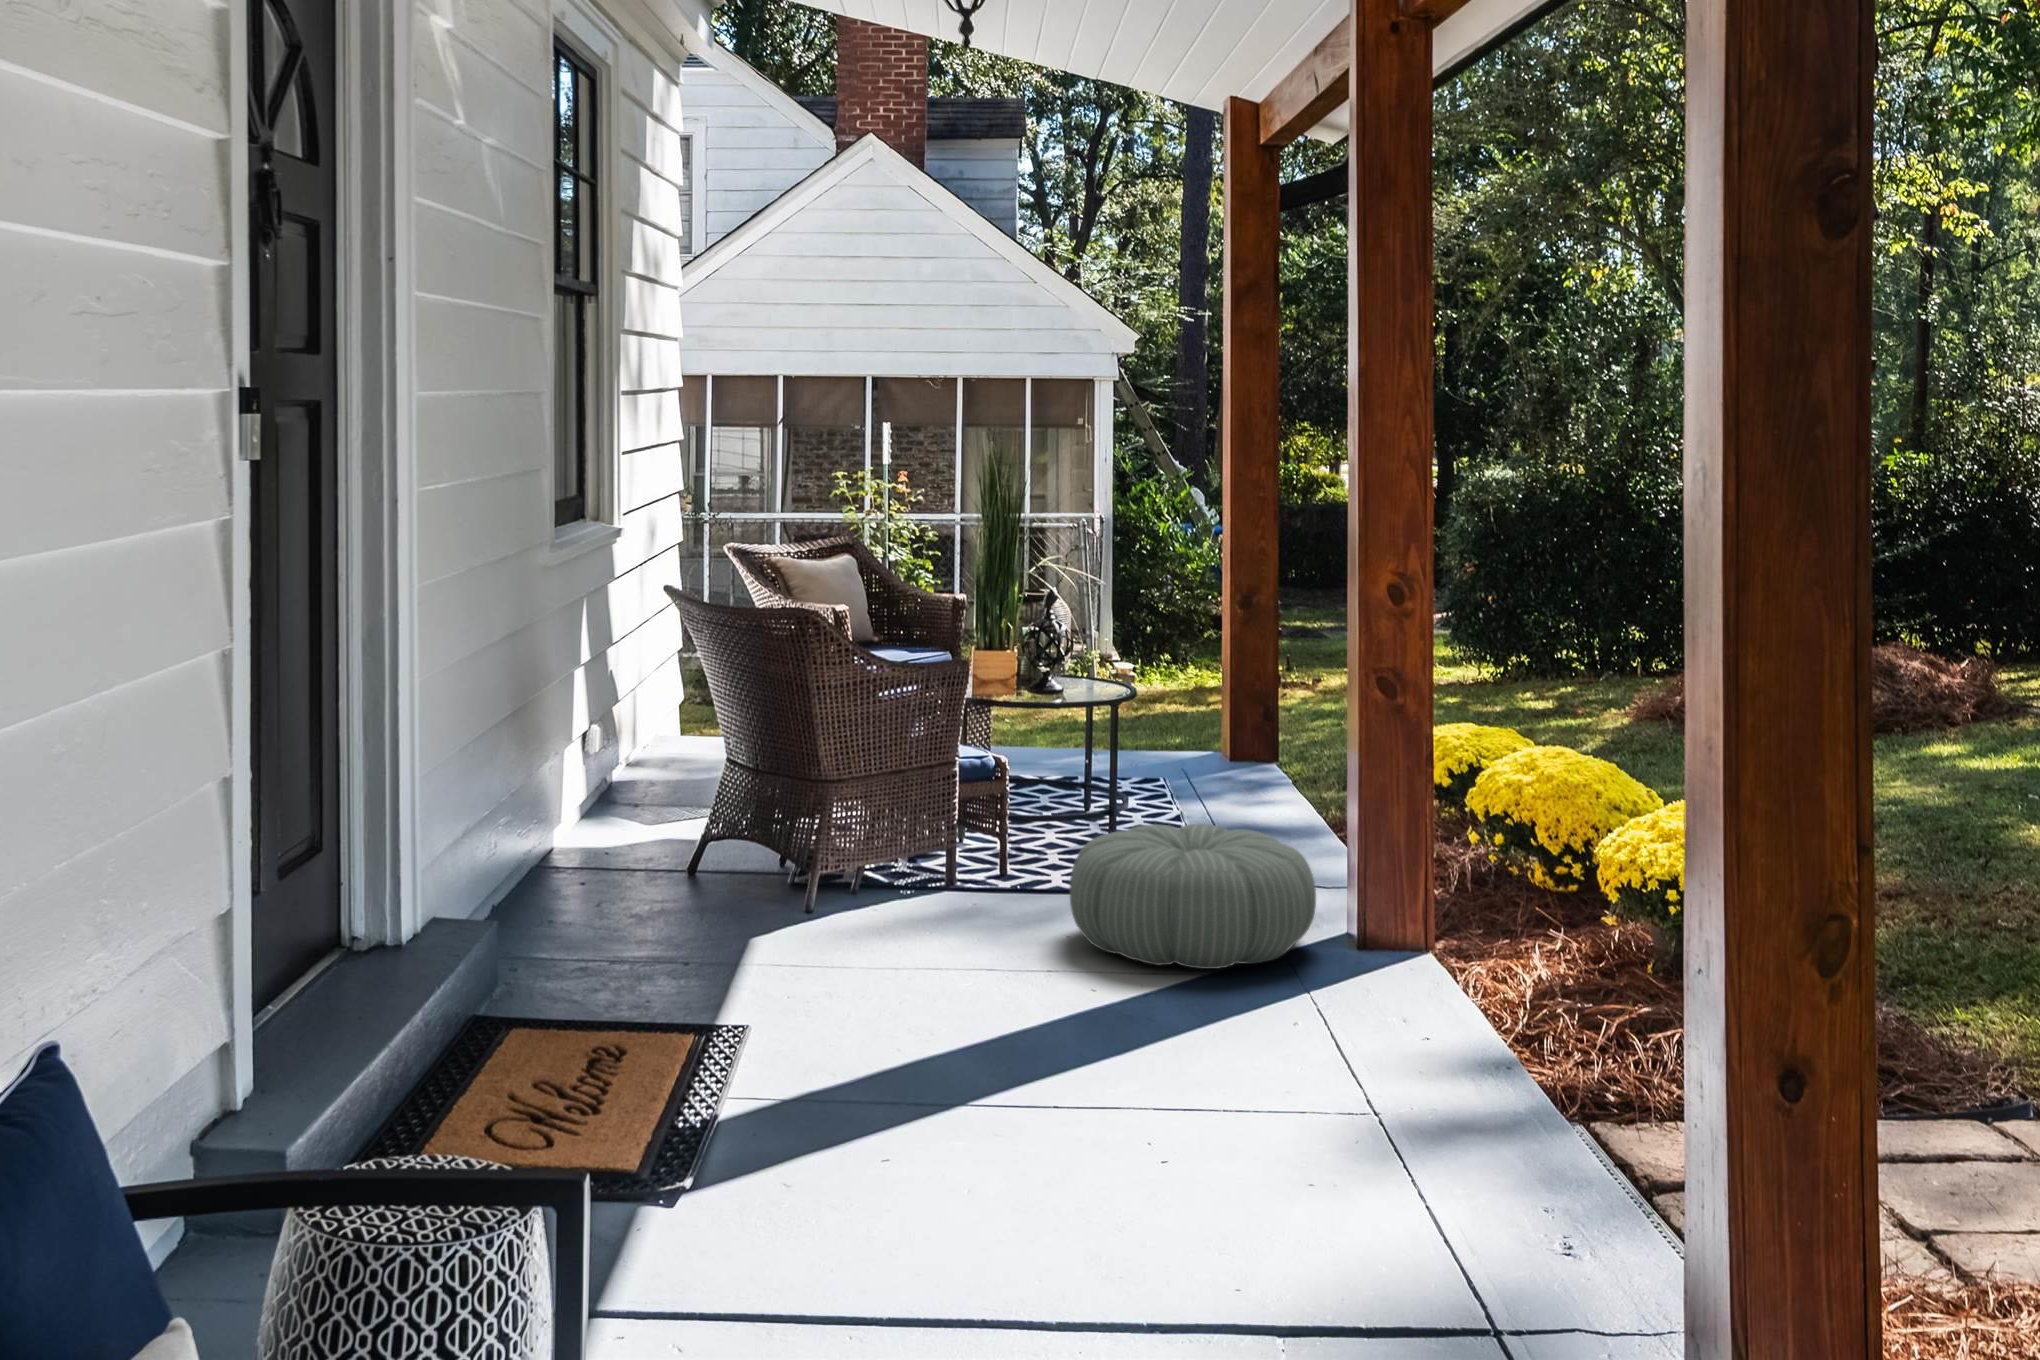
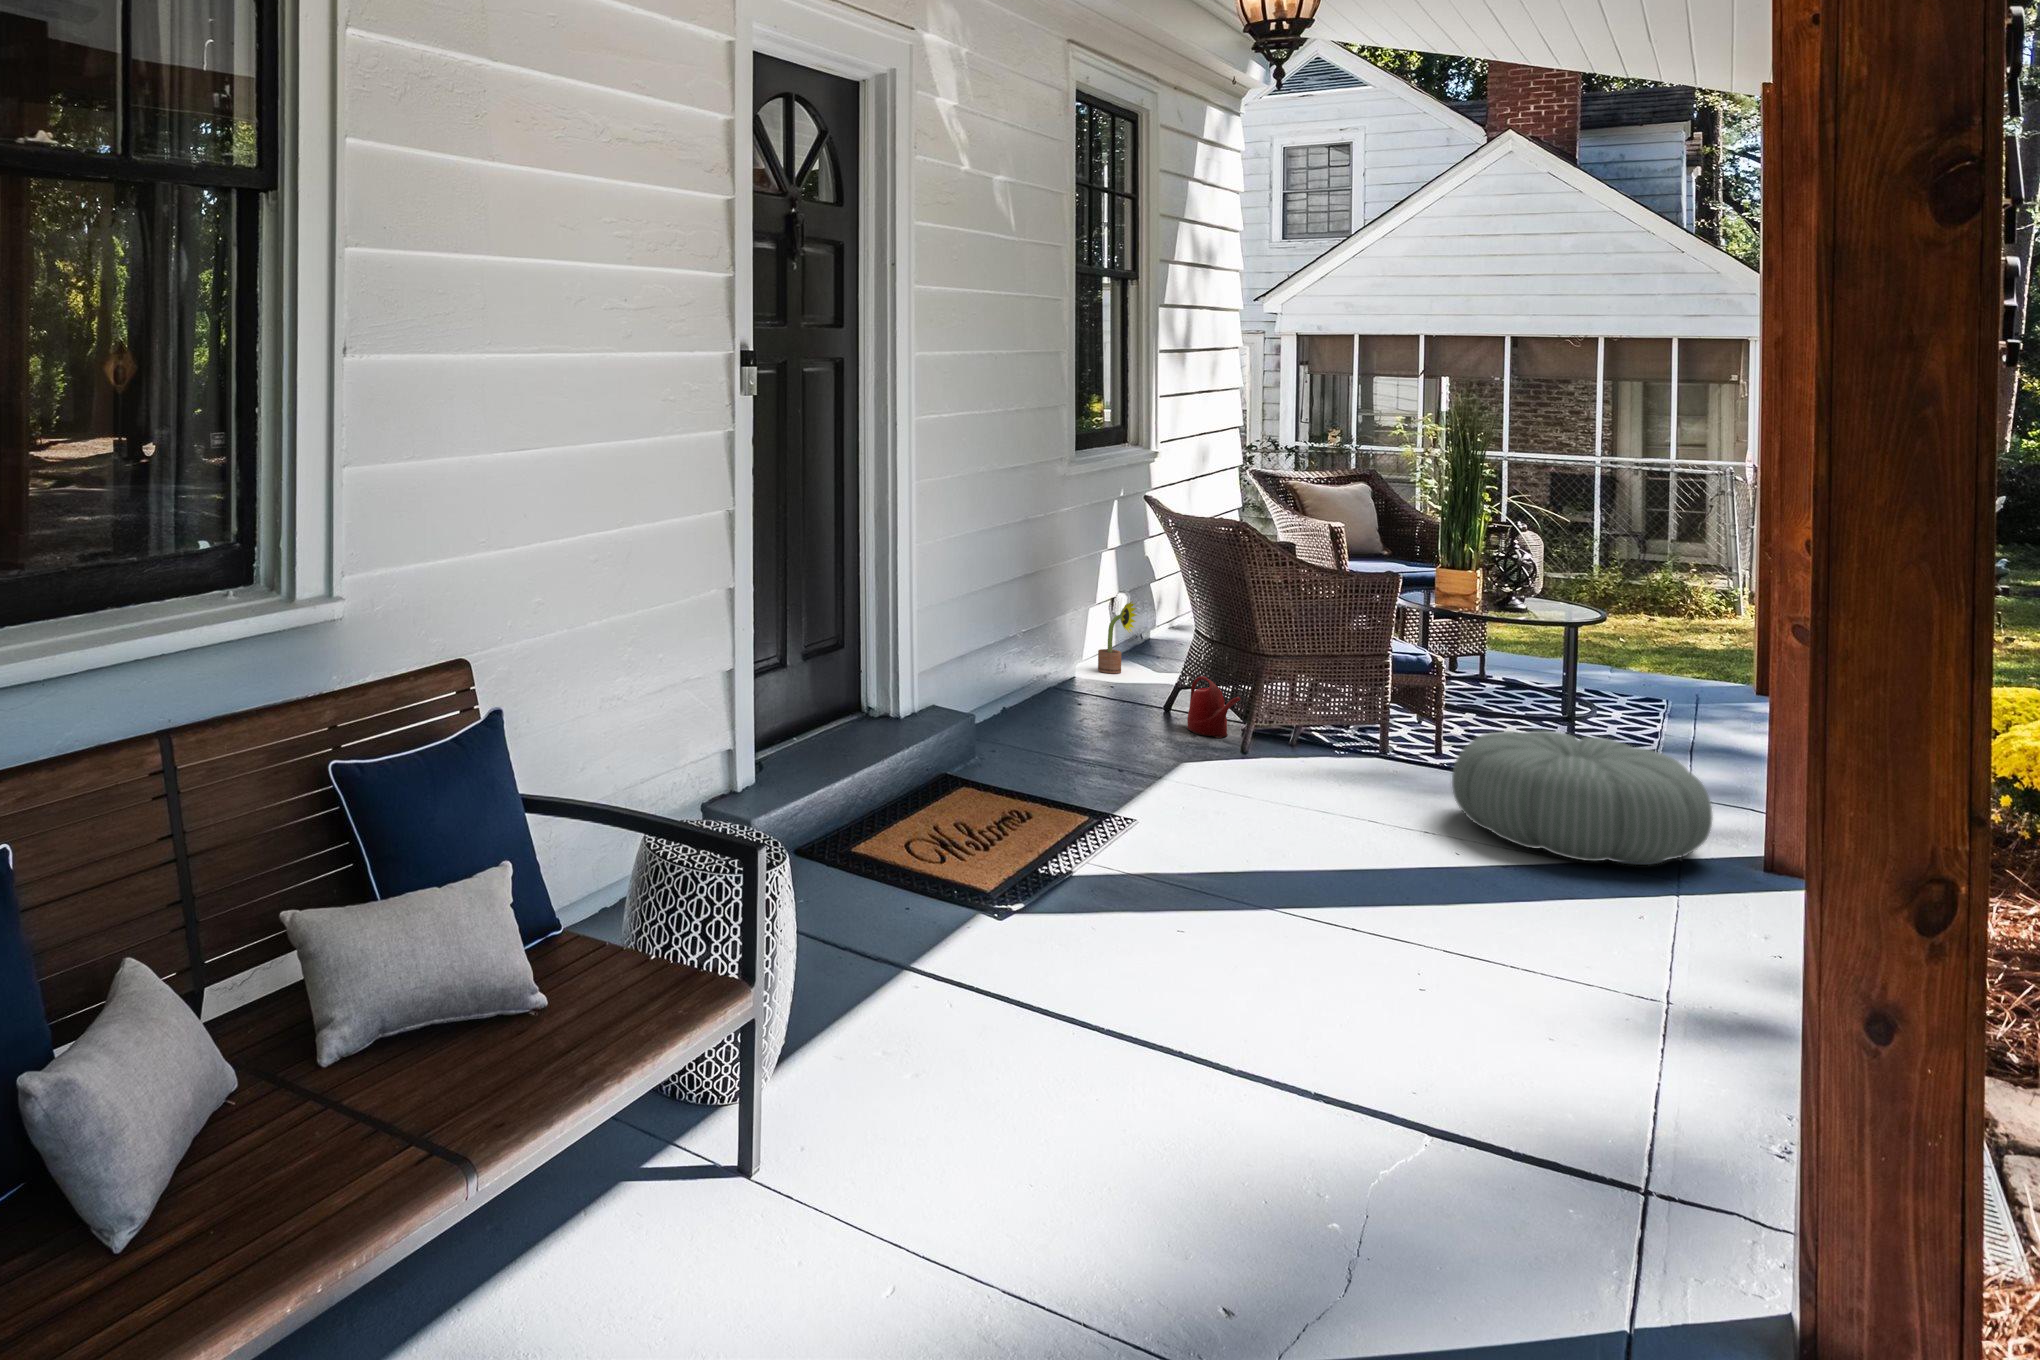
decorative plant: none [576,730,624,832] -> present [1098,602,1136,673]
watering can: none [727,817,803,896] -> present [1187,676,1241,738]

